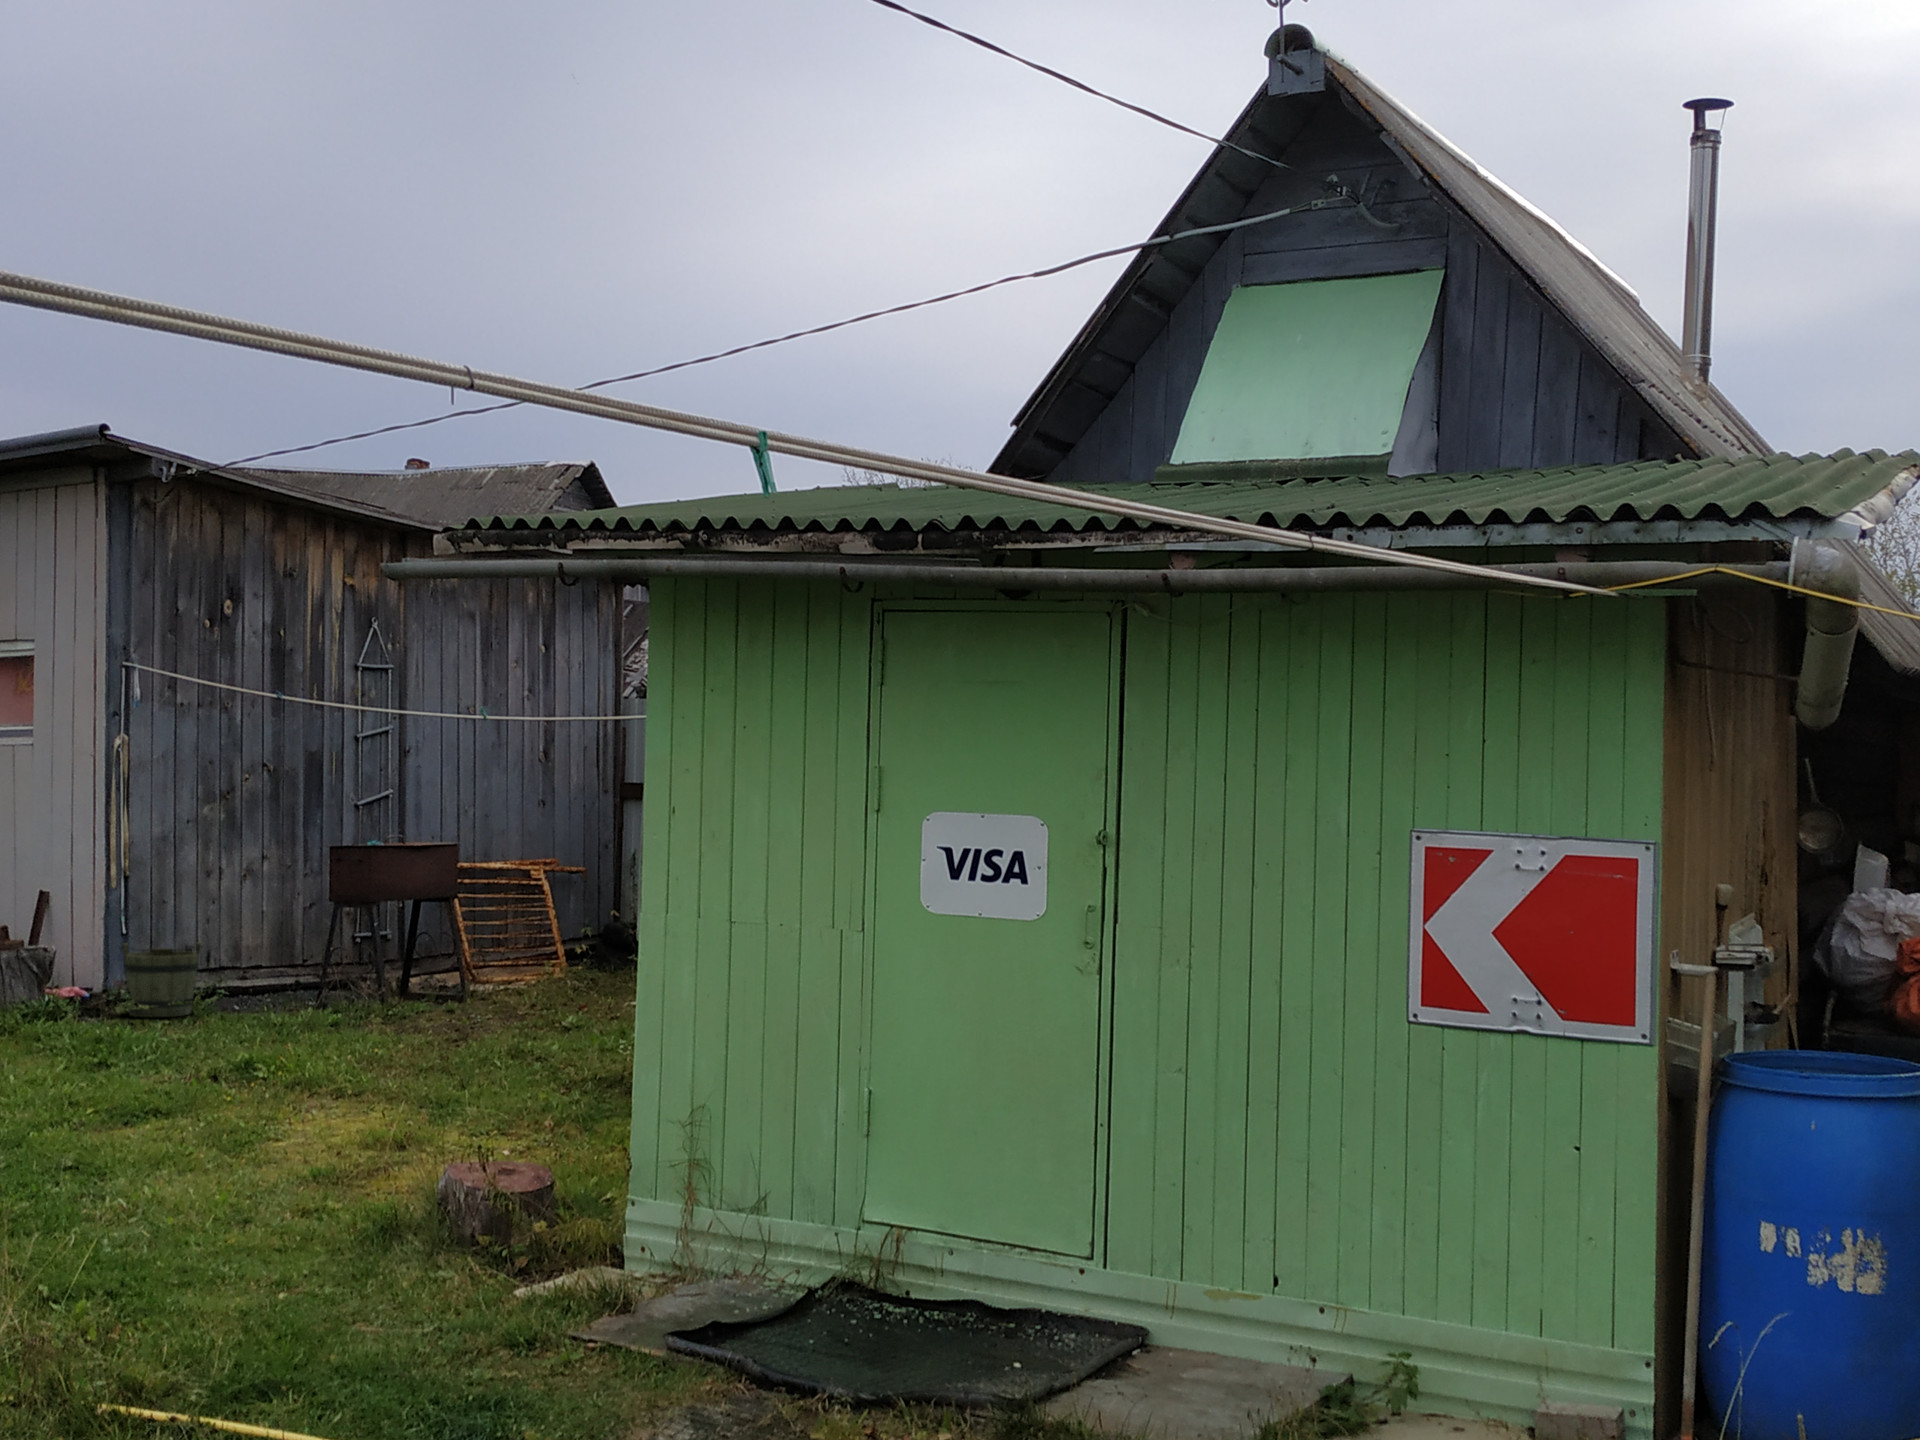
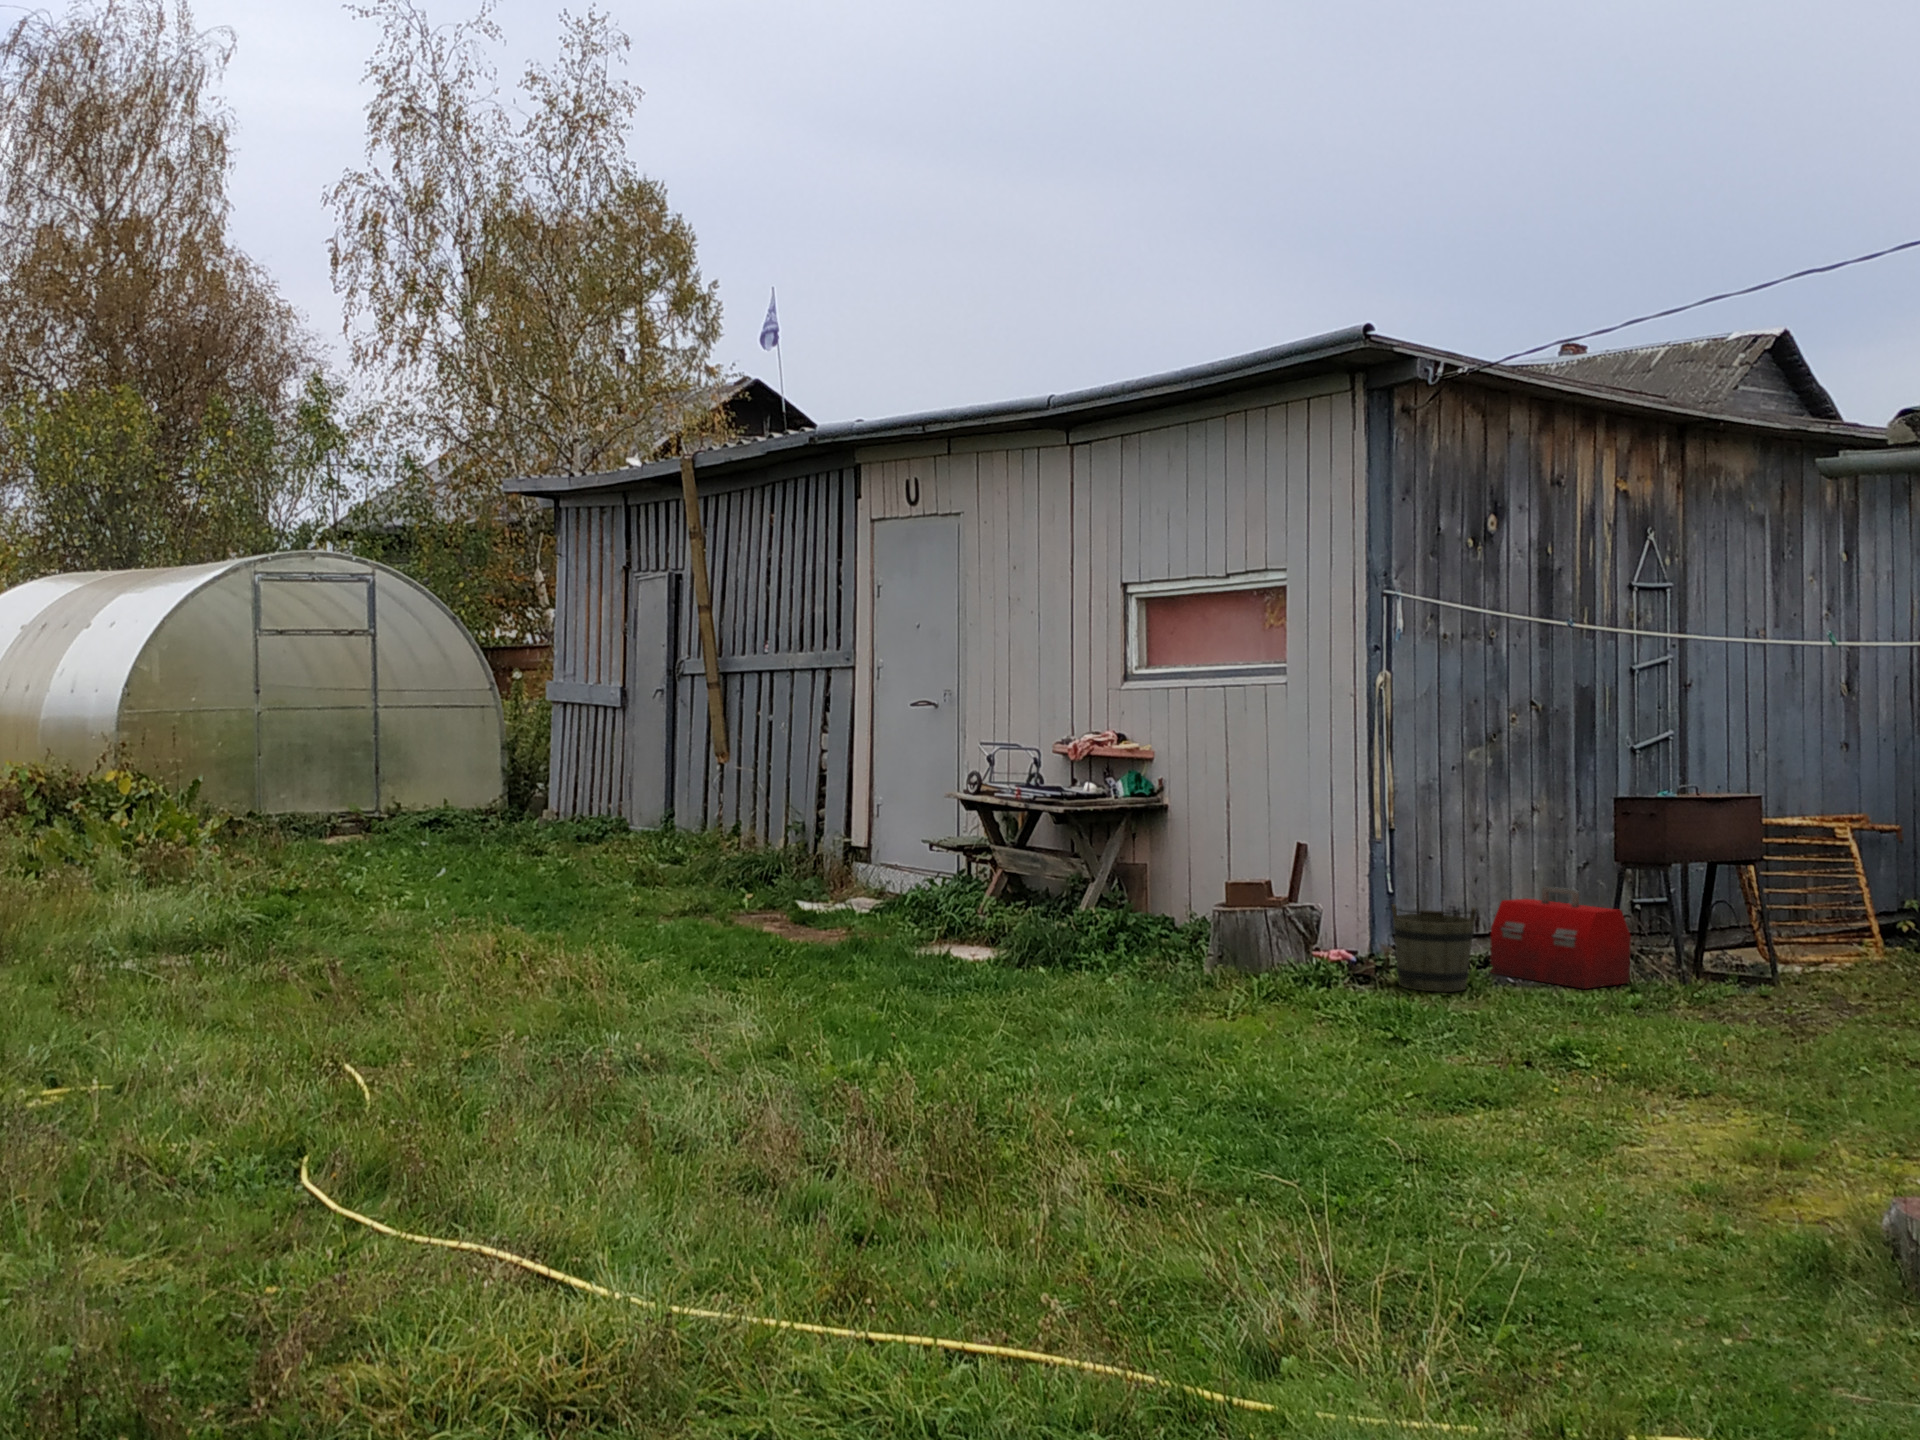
toolbox: none [219,924,340,1007] -> present [1490,887,1631,989]

